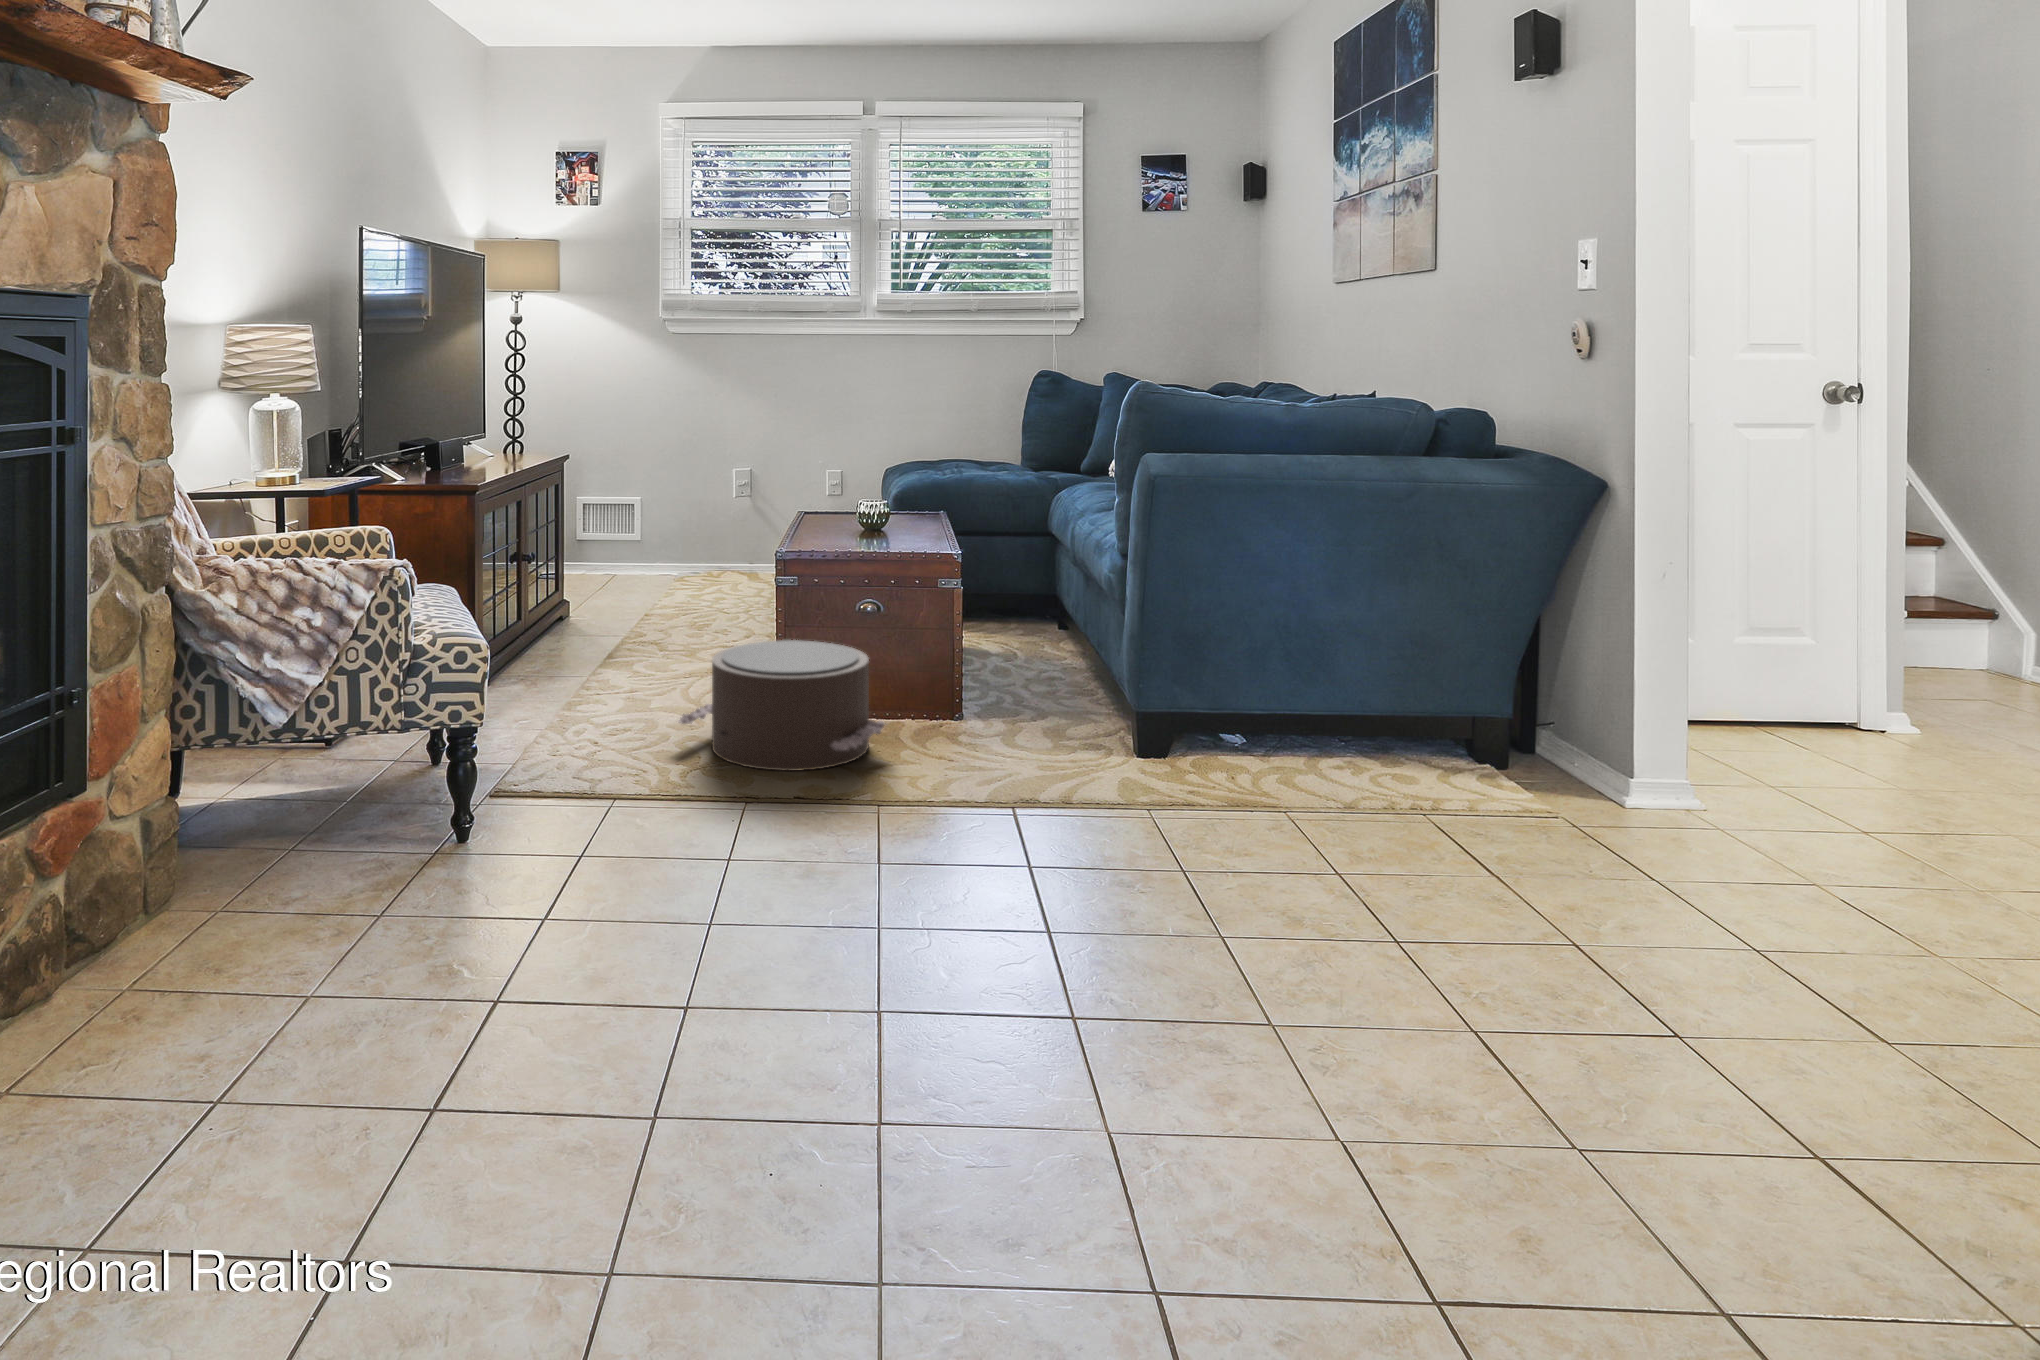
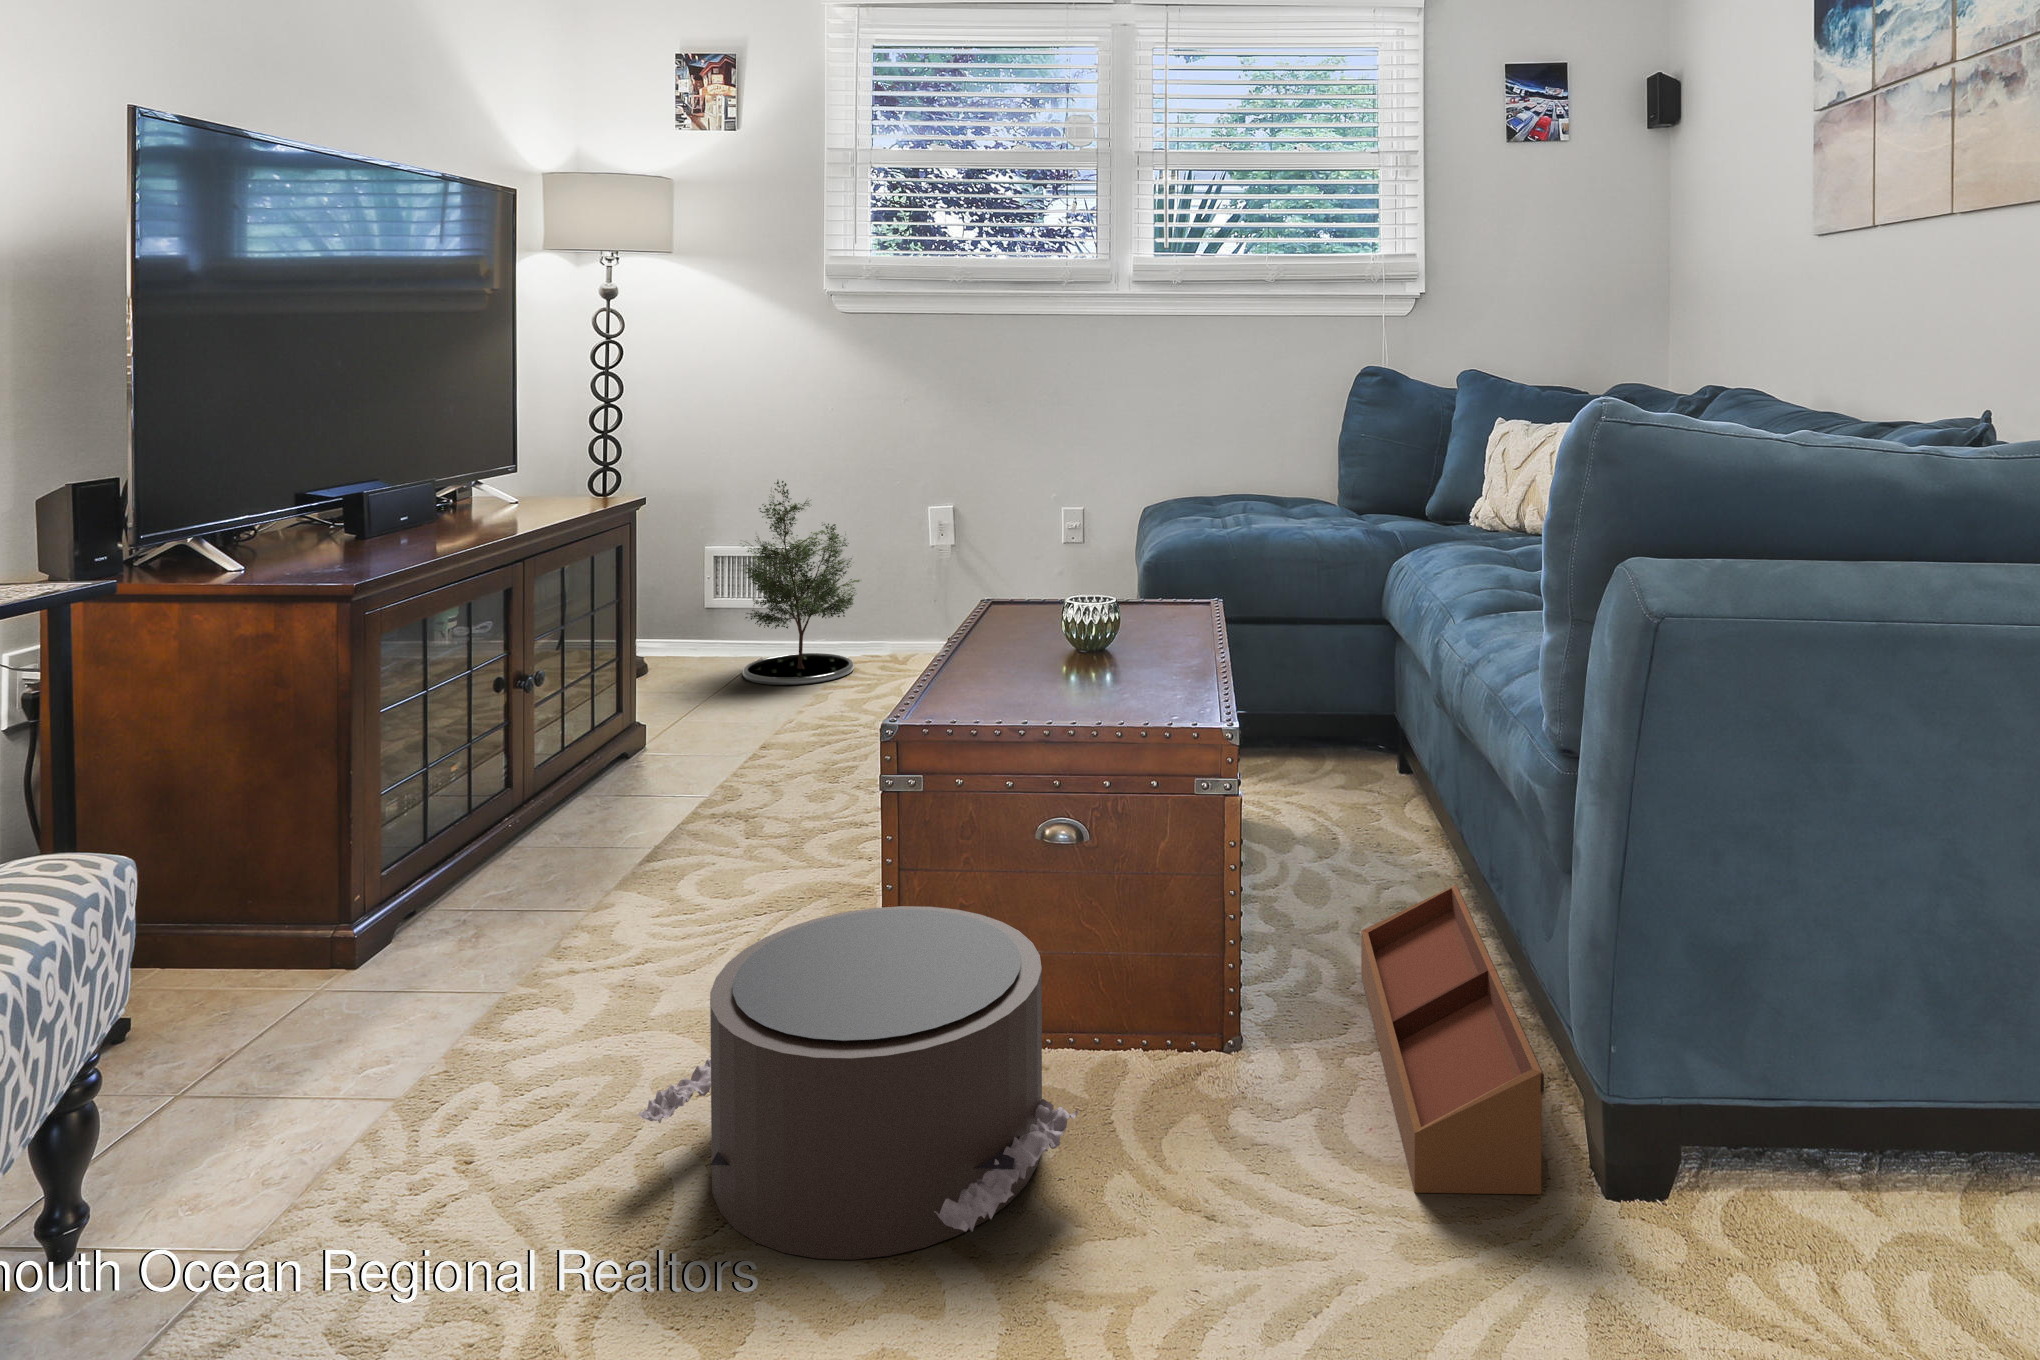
potted tree: none [608,445,691,584] -> present [740,481,860,685]
storage bin: none [1029,650,1114,761] -> present [1361,885,1544,1194]

